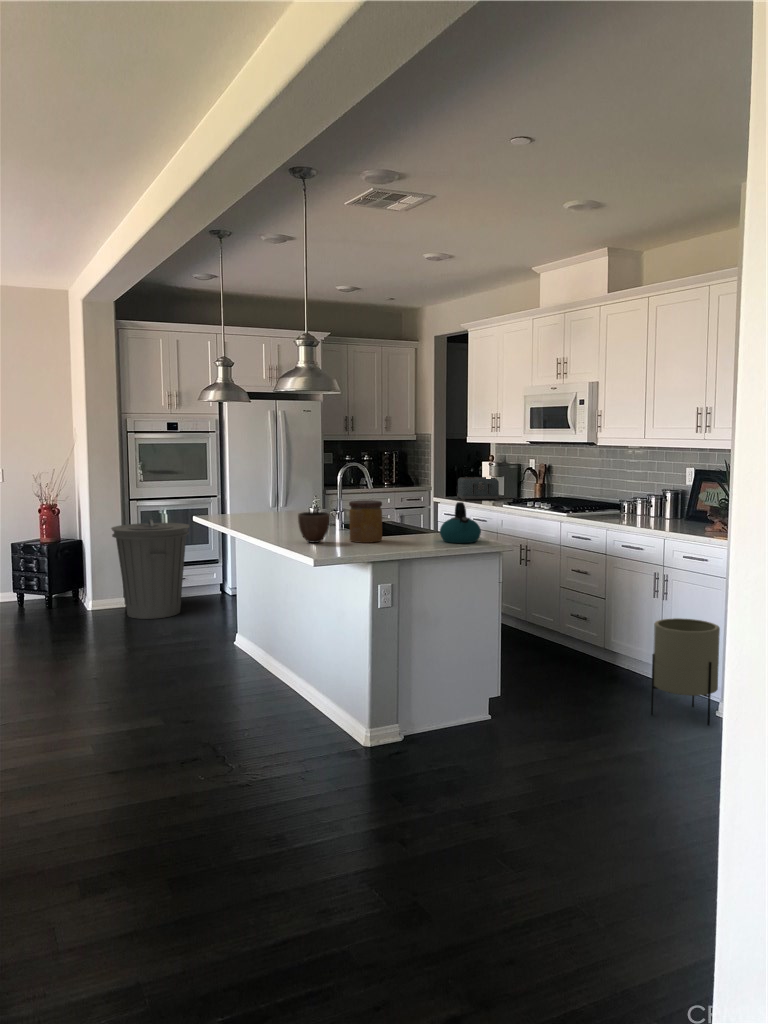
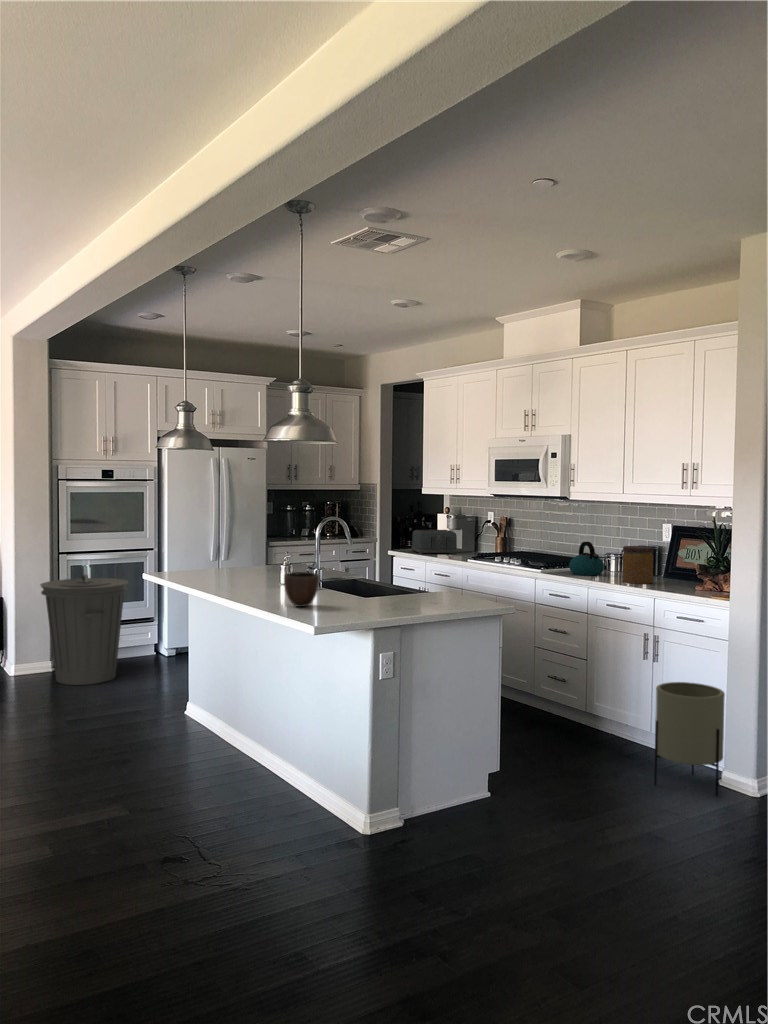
jar: present [349,500,382,543] -> present [623,546,654,584]
kettle: present [440,502,481,543] -> present [569,542,604,576]

